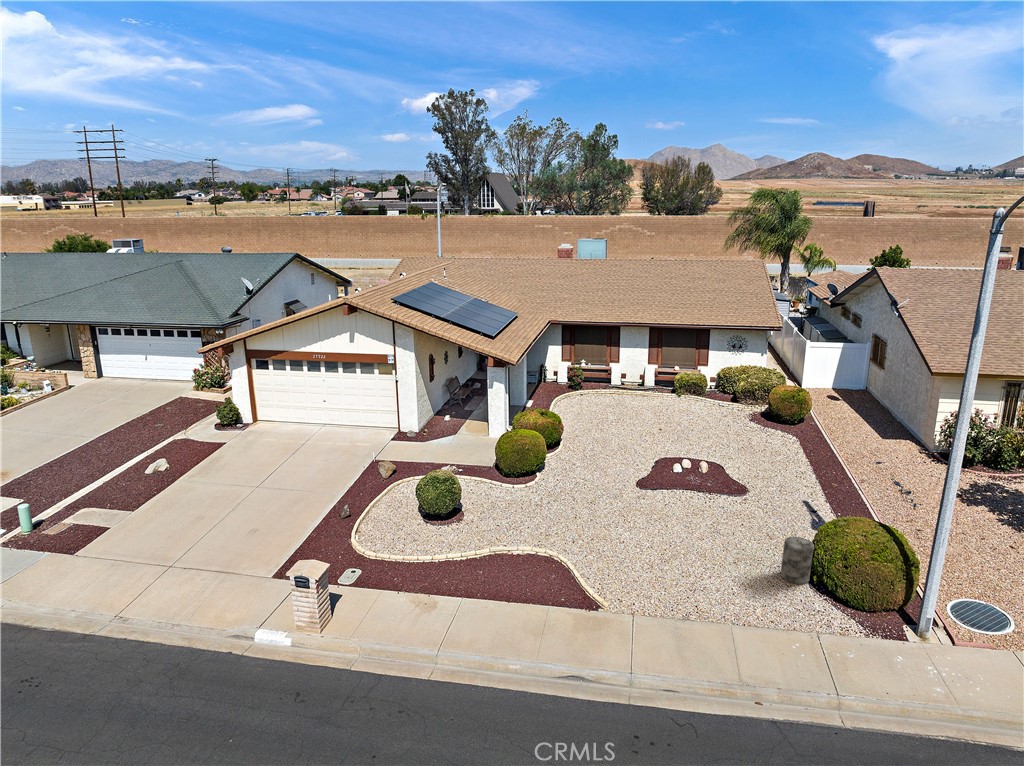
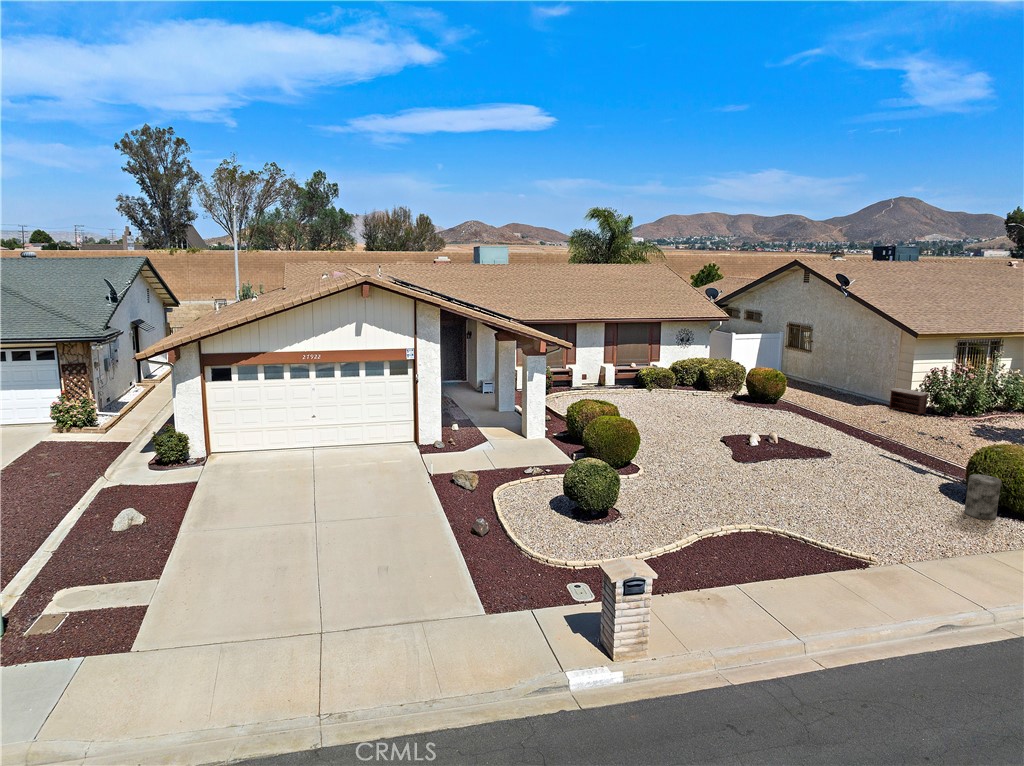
bench: none [904,423,944,456] -> present [889,388,929,415]

